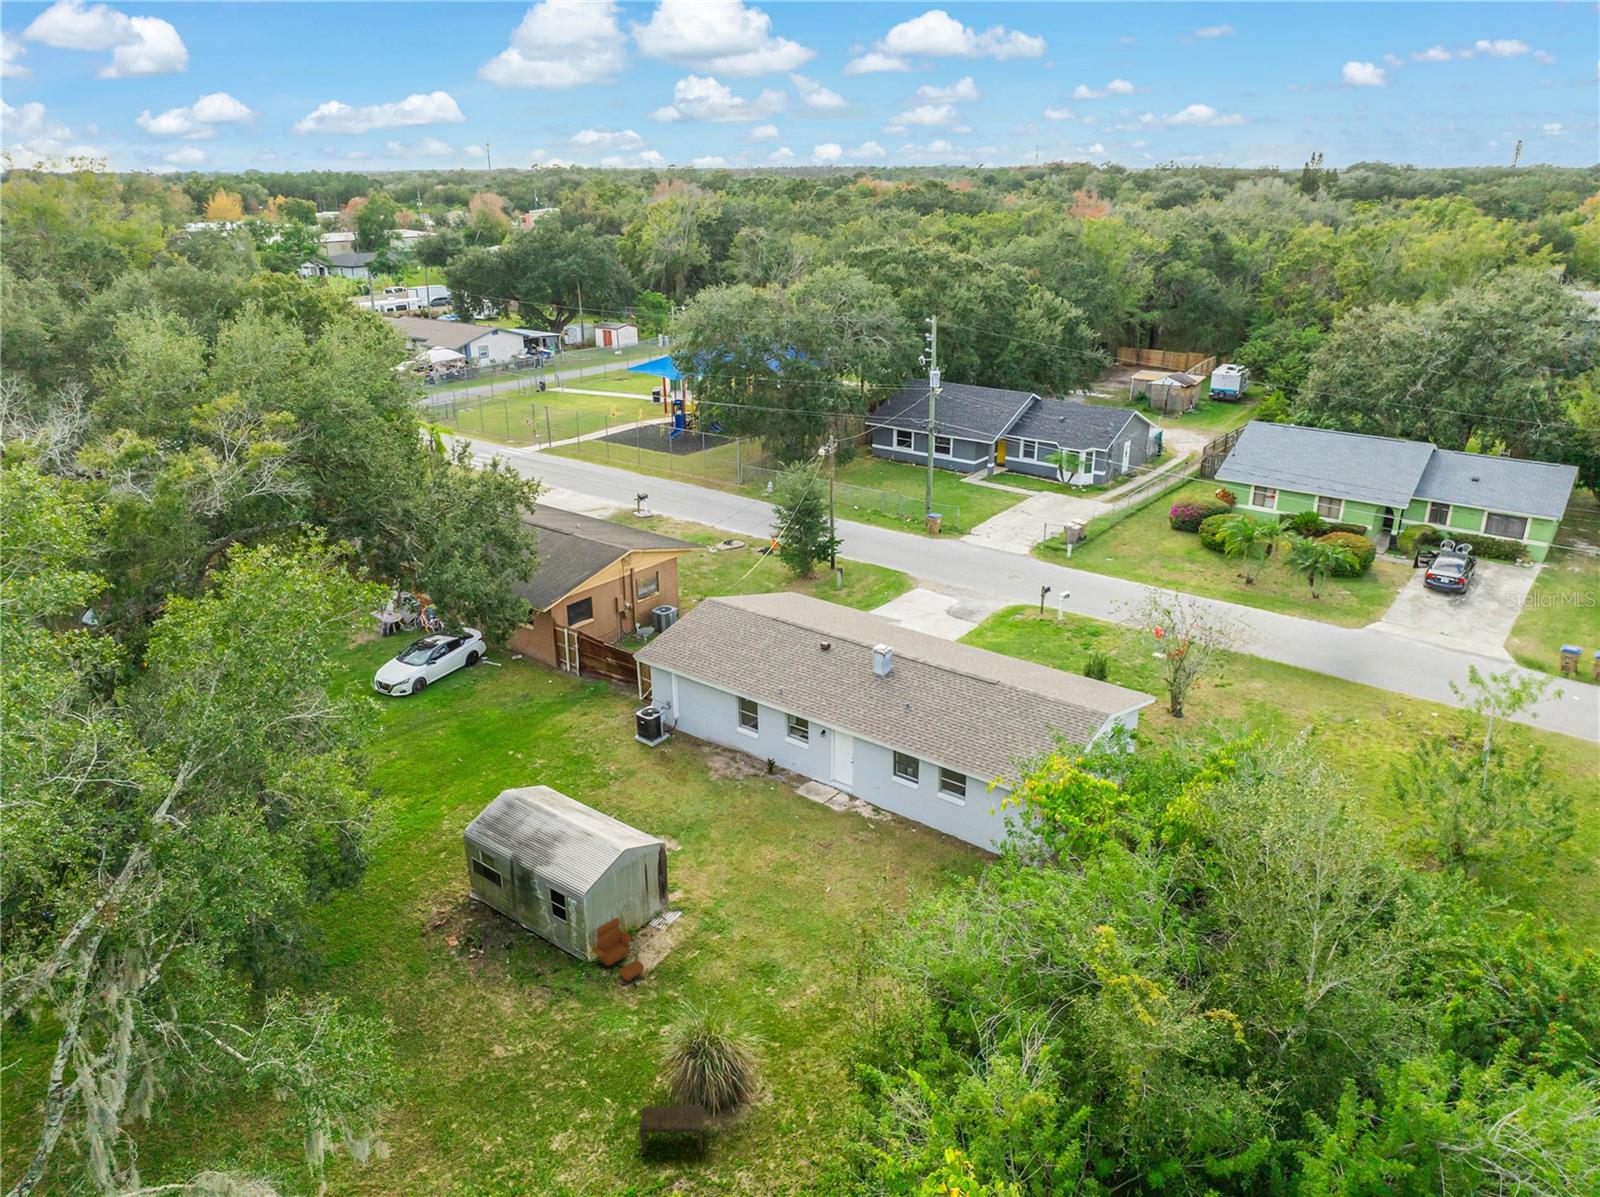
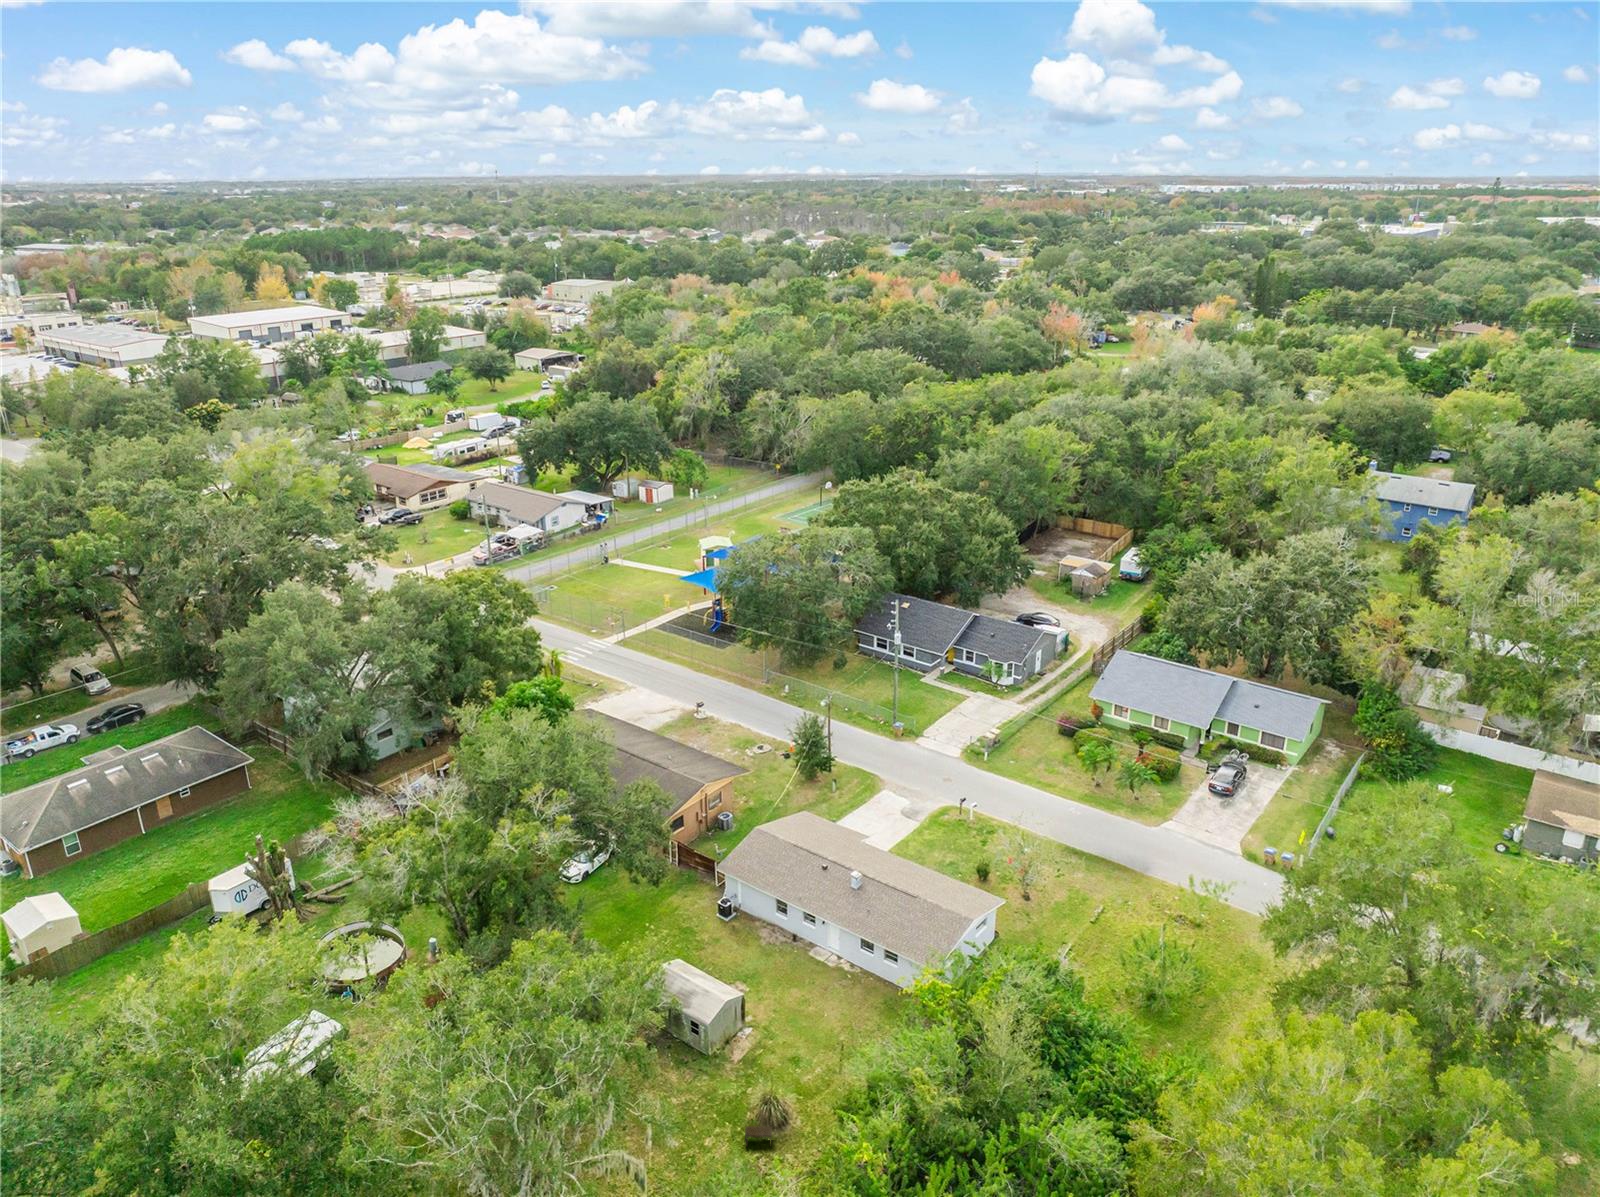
lounge chair: present [594,918,644,987] -> none [714,1035,739,1070]

